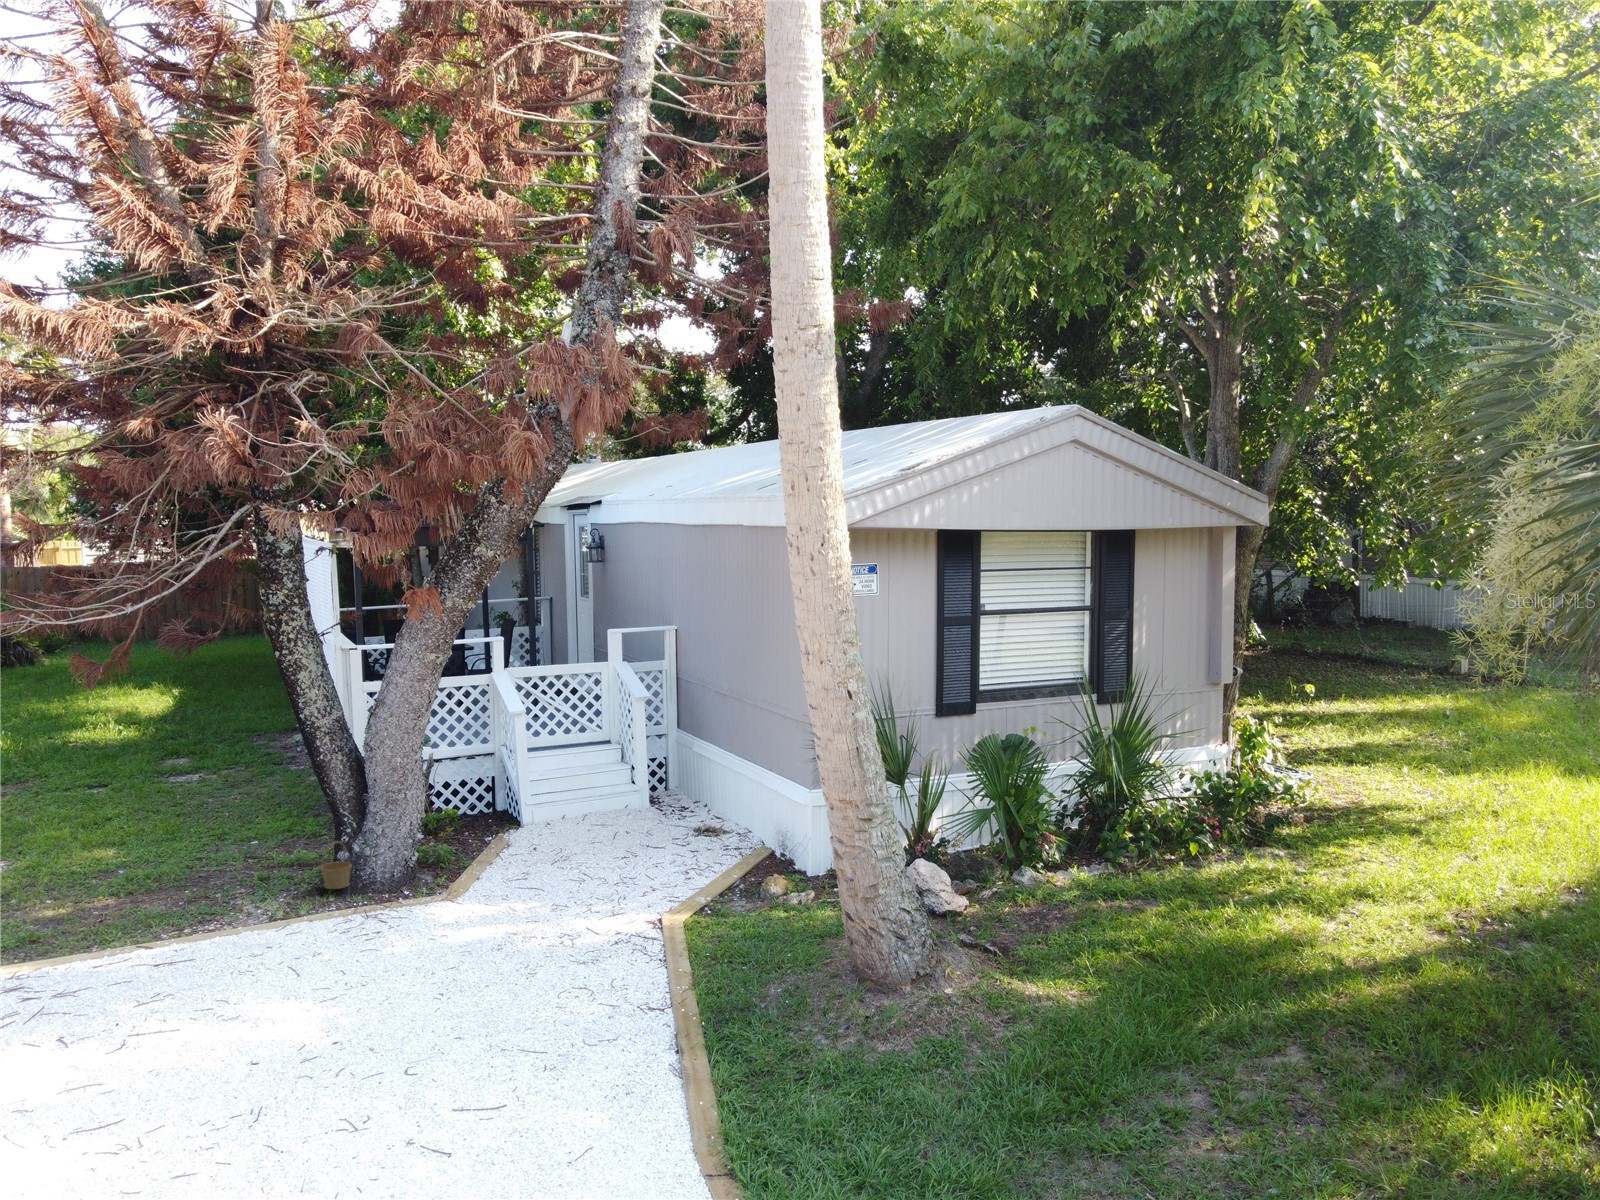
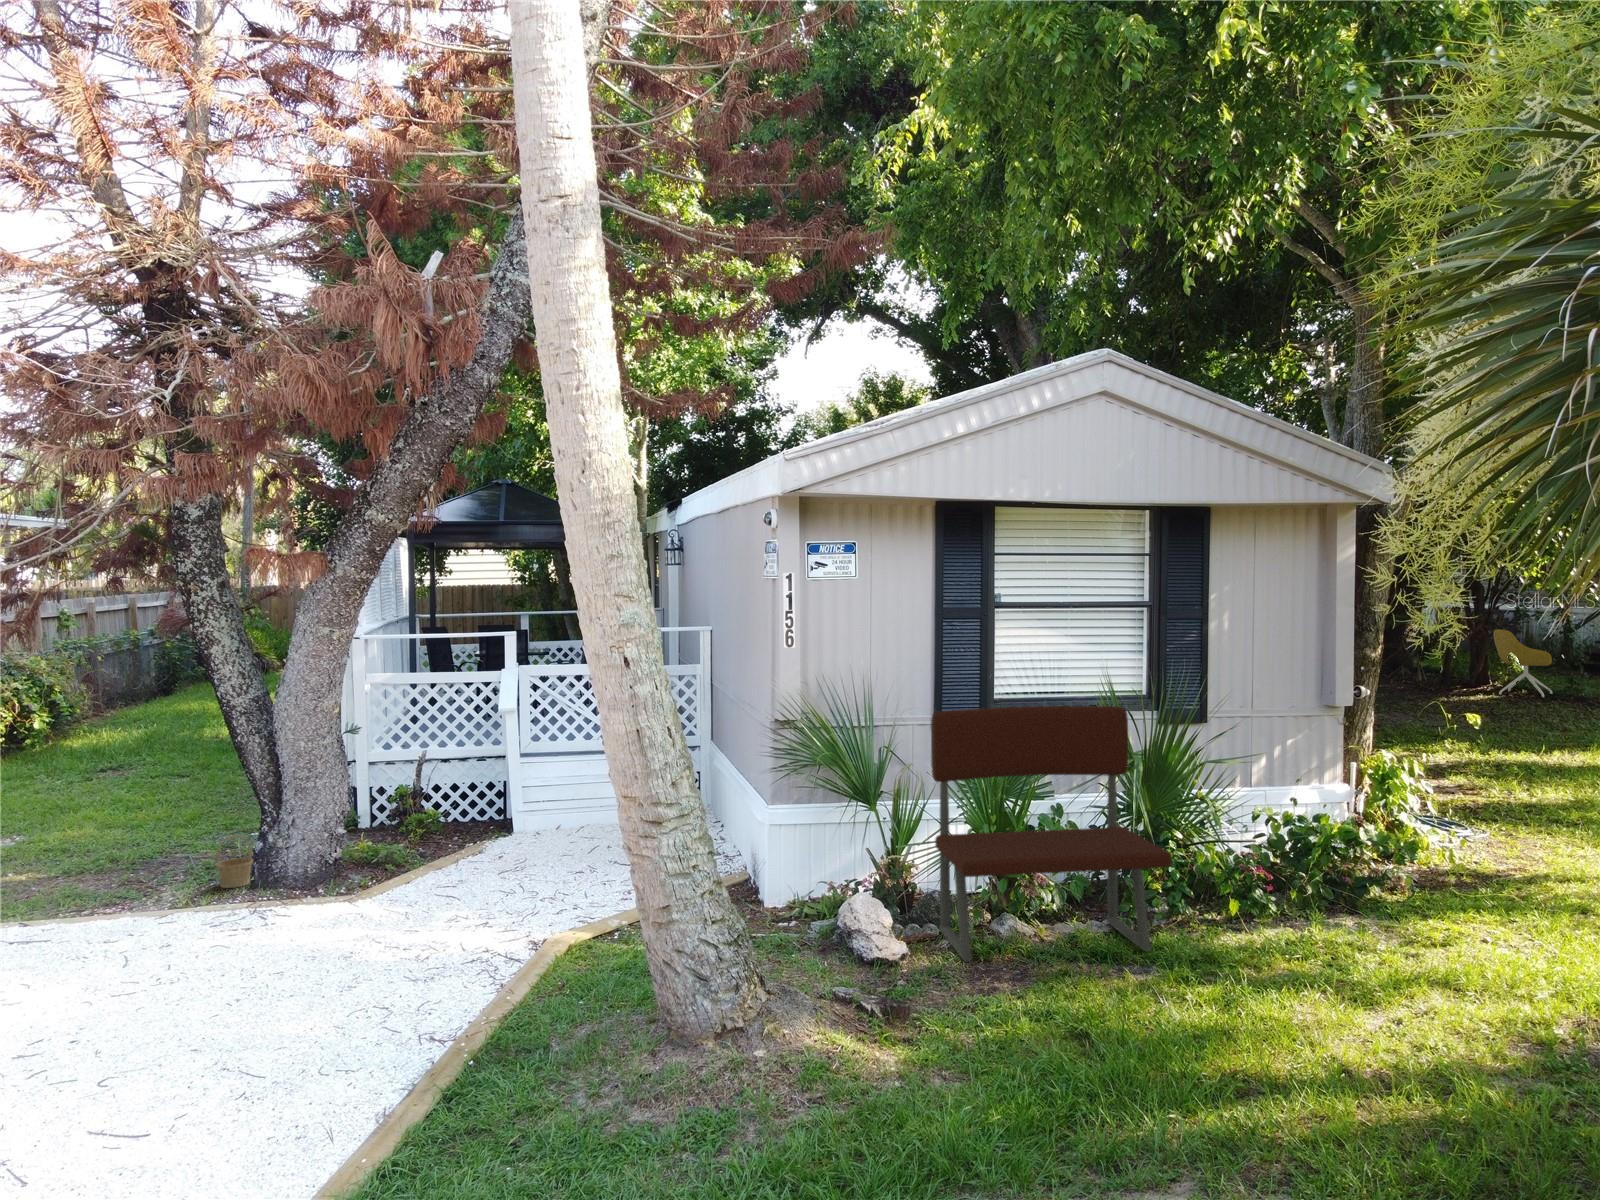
chair: none [1266,577,1313,639] -> present [1494,629,1553,697]
bench: none [976,696,1149,886] -> present [931,706,1172,962]

